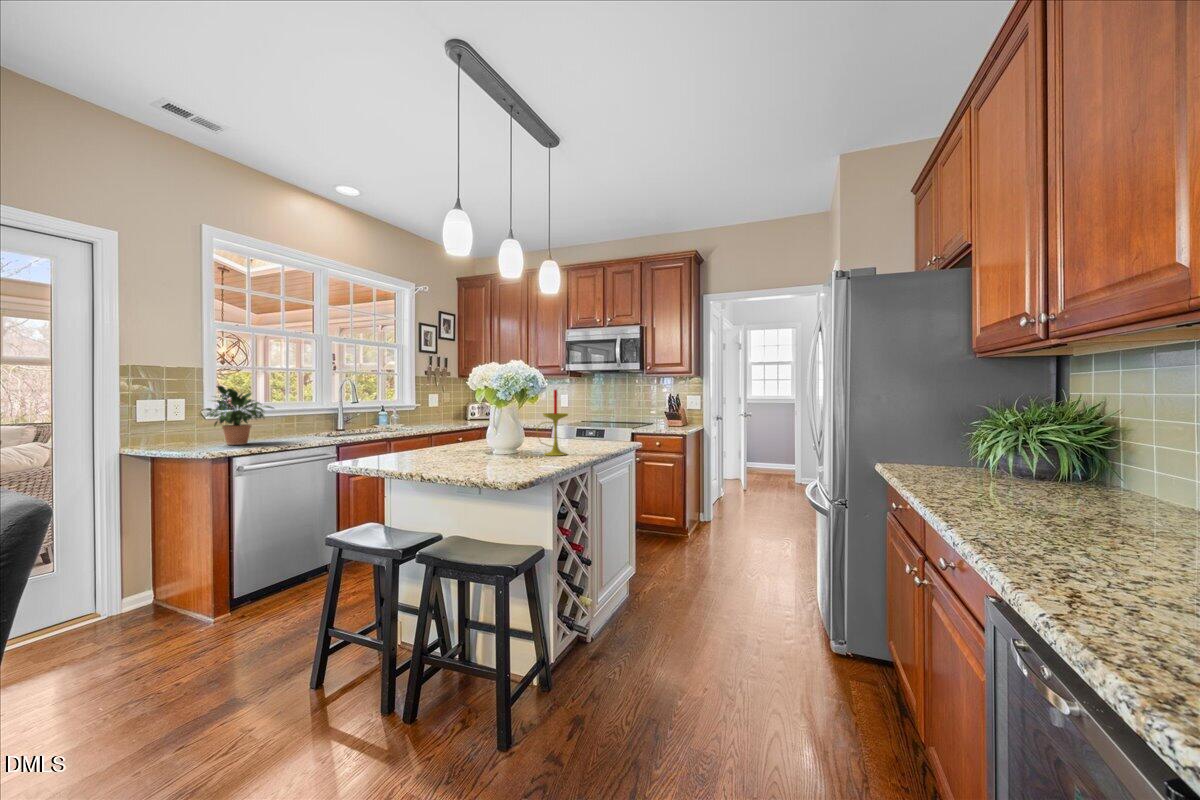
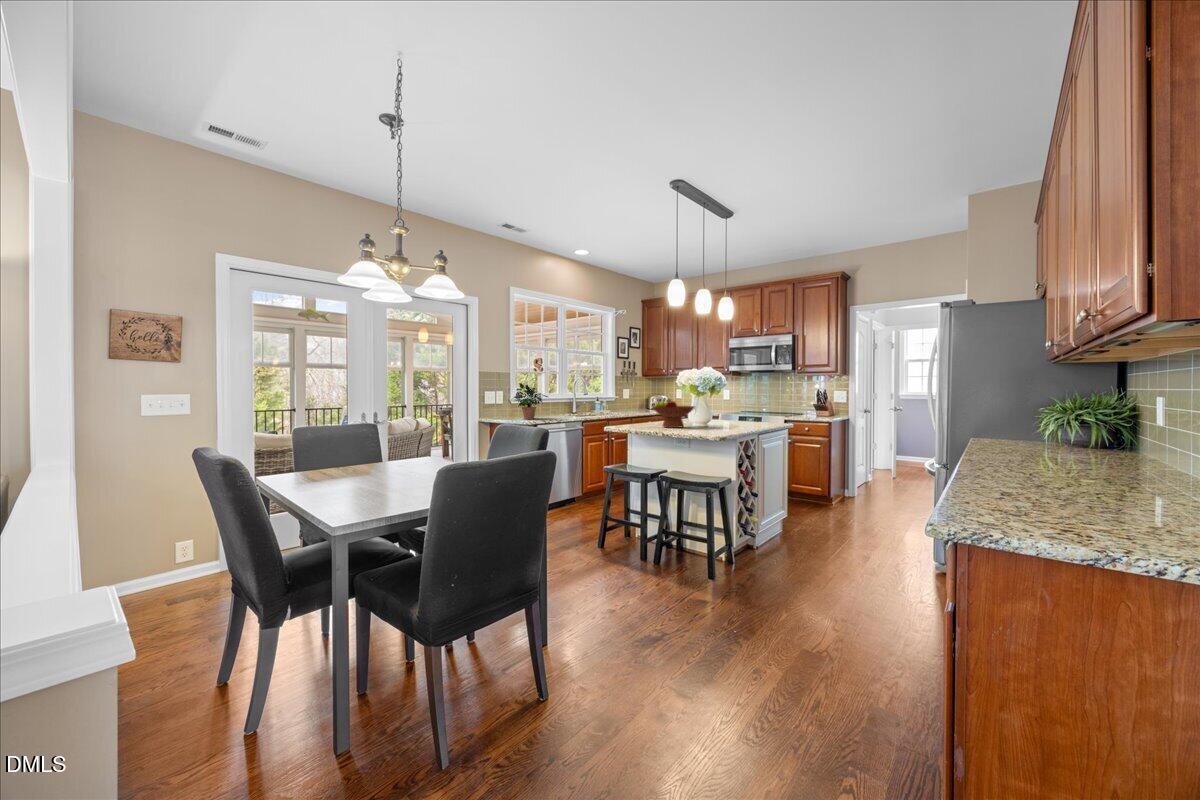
candle: present [537,390,568,456] -> none [722,384,743,427]
fruit bowl: none [418,412,493,461] -> present [652,399,694,428]

